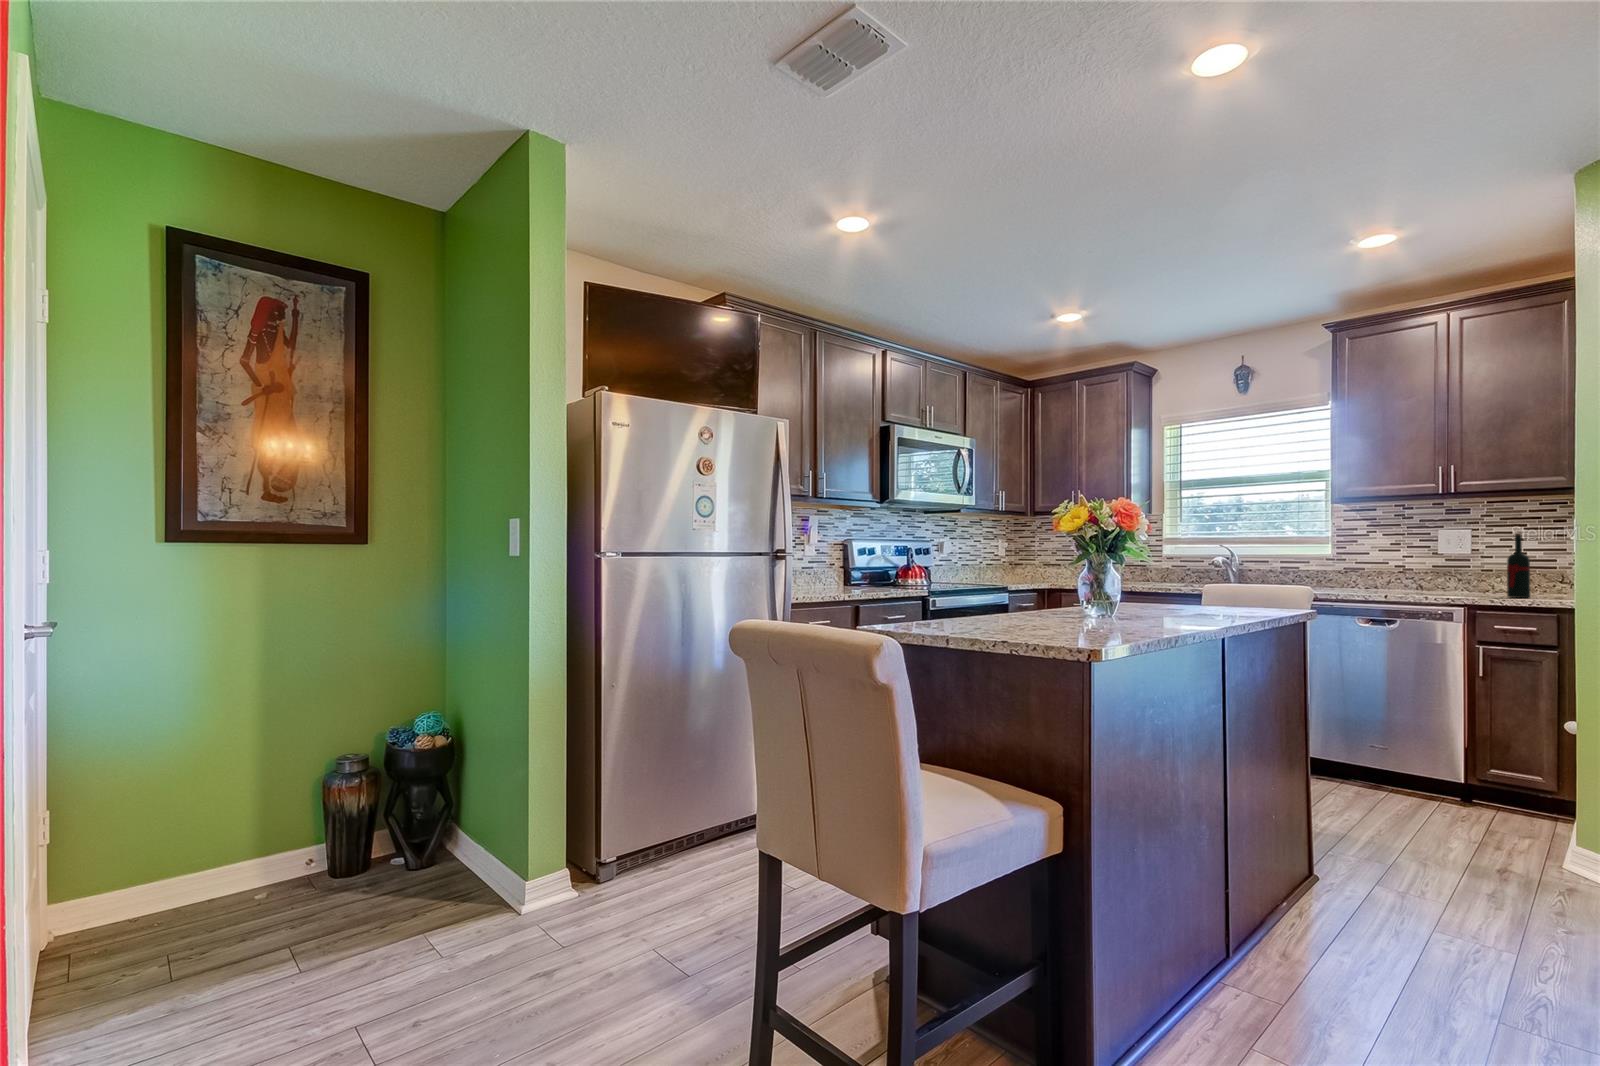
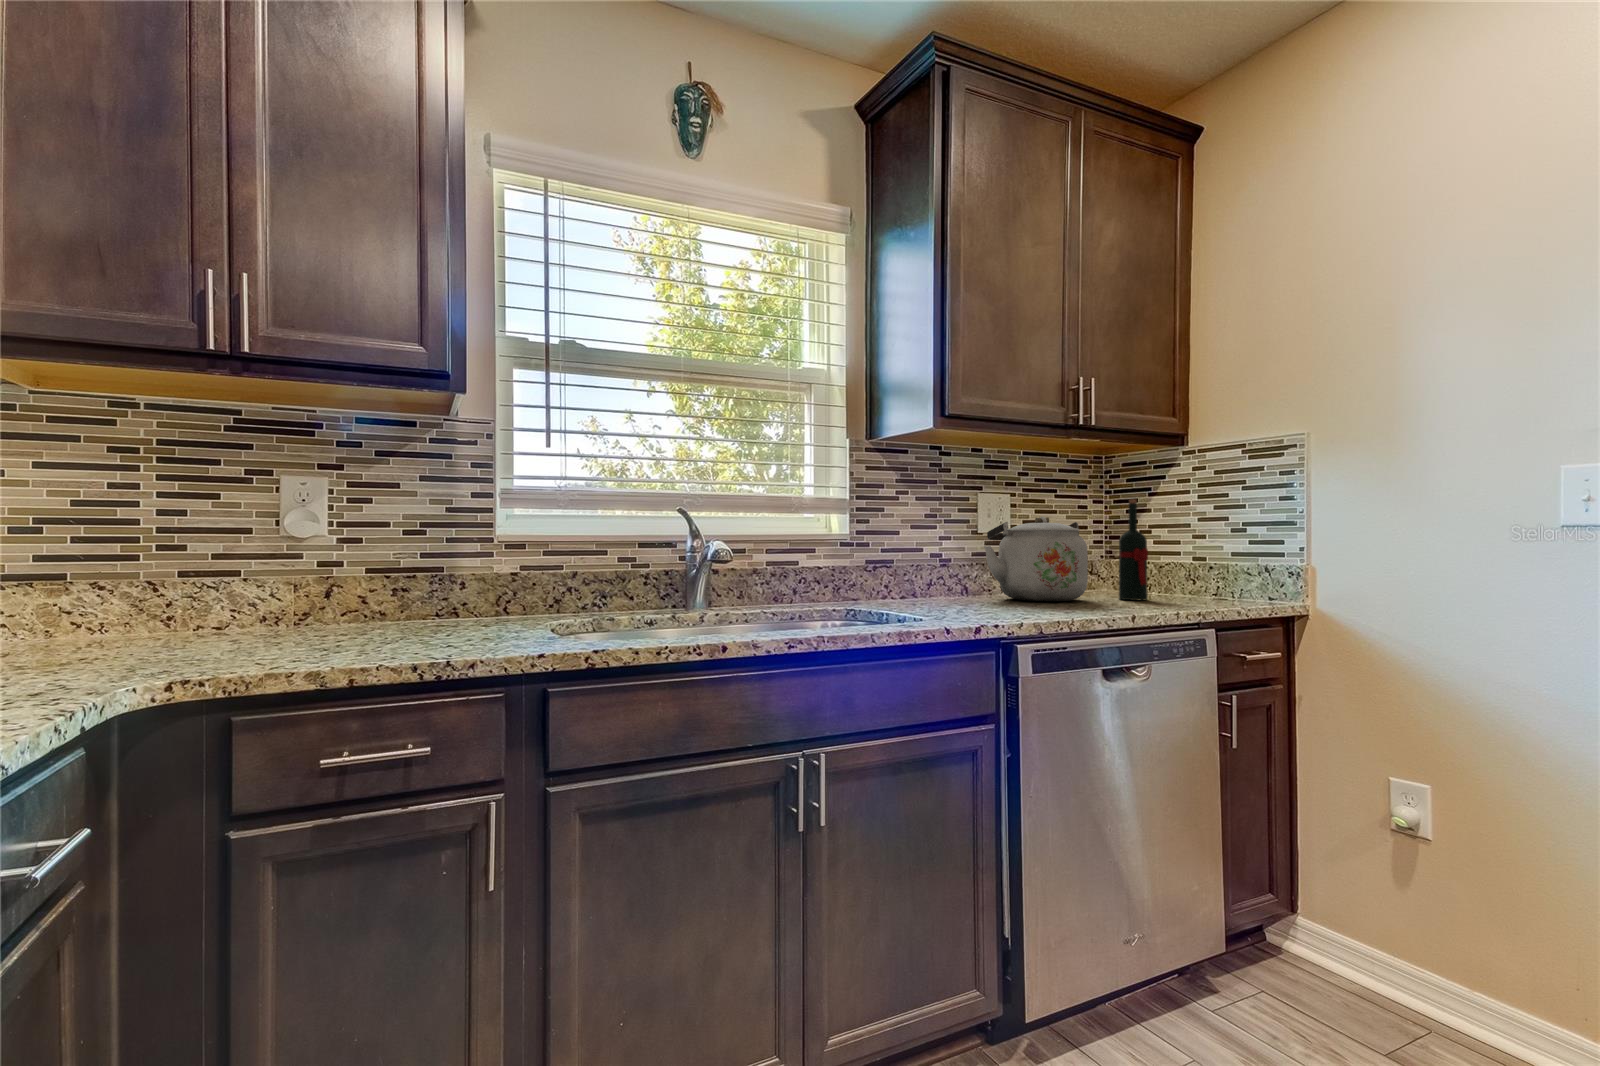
kettle: none [1414,544,1501,595] -> present [984,517,1088,601]

